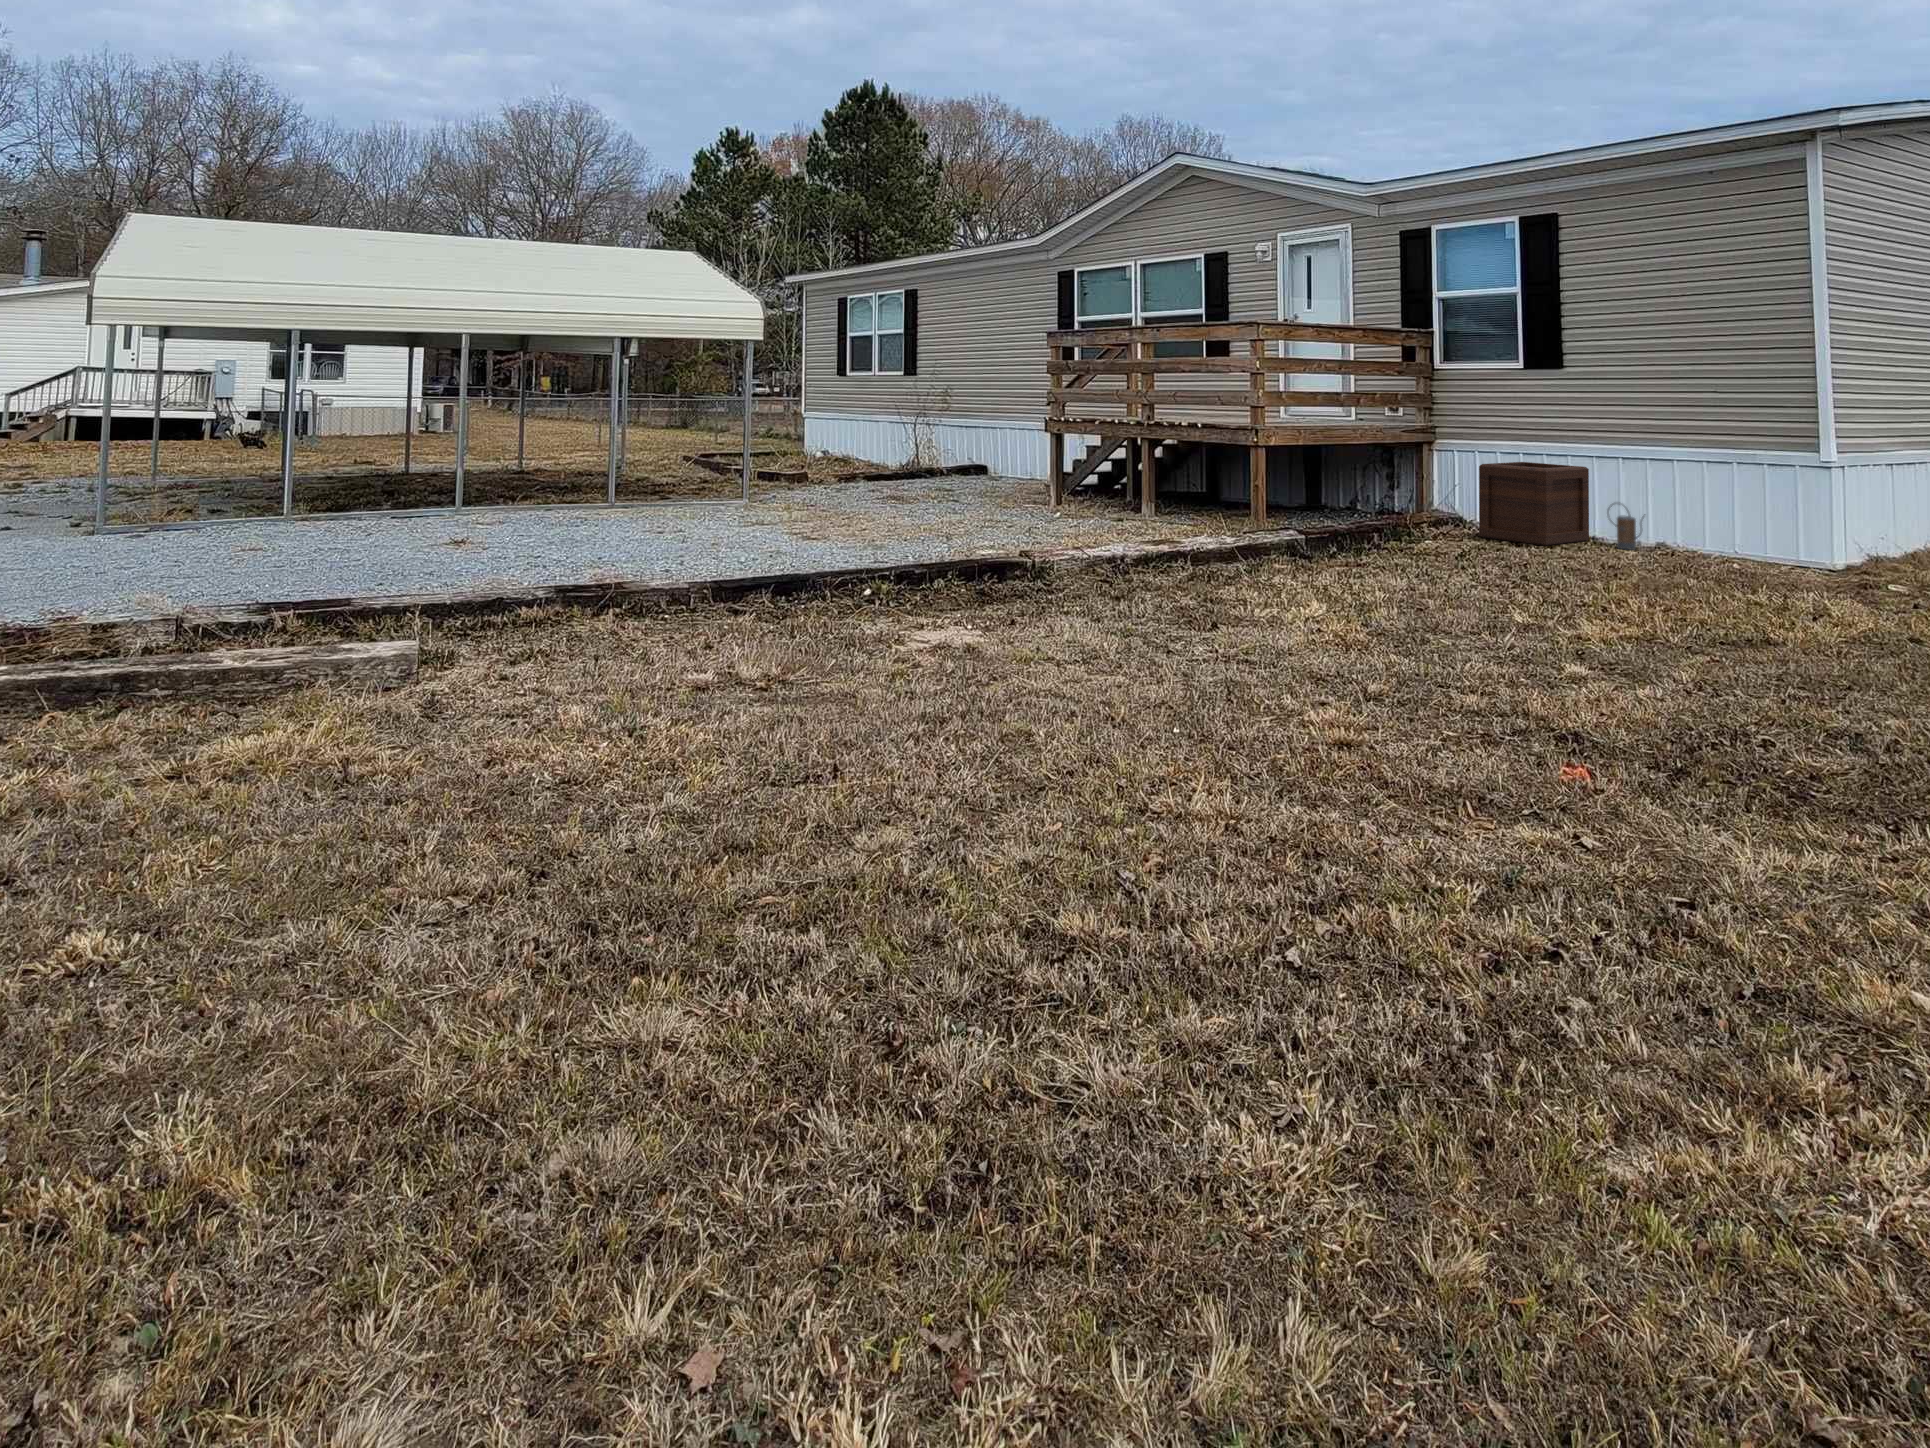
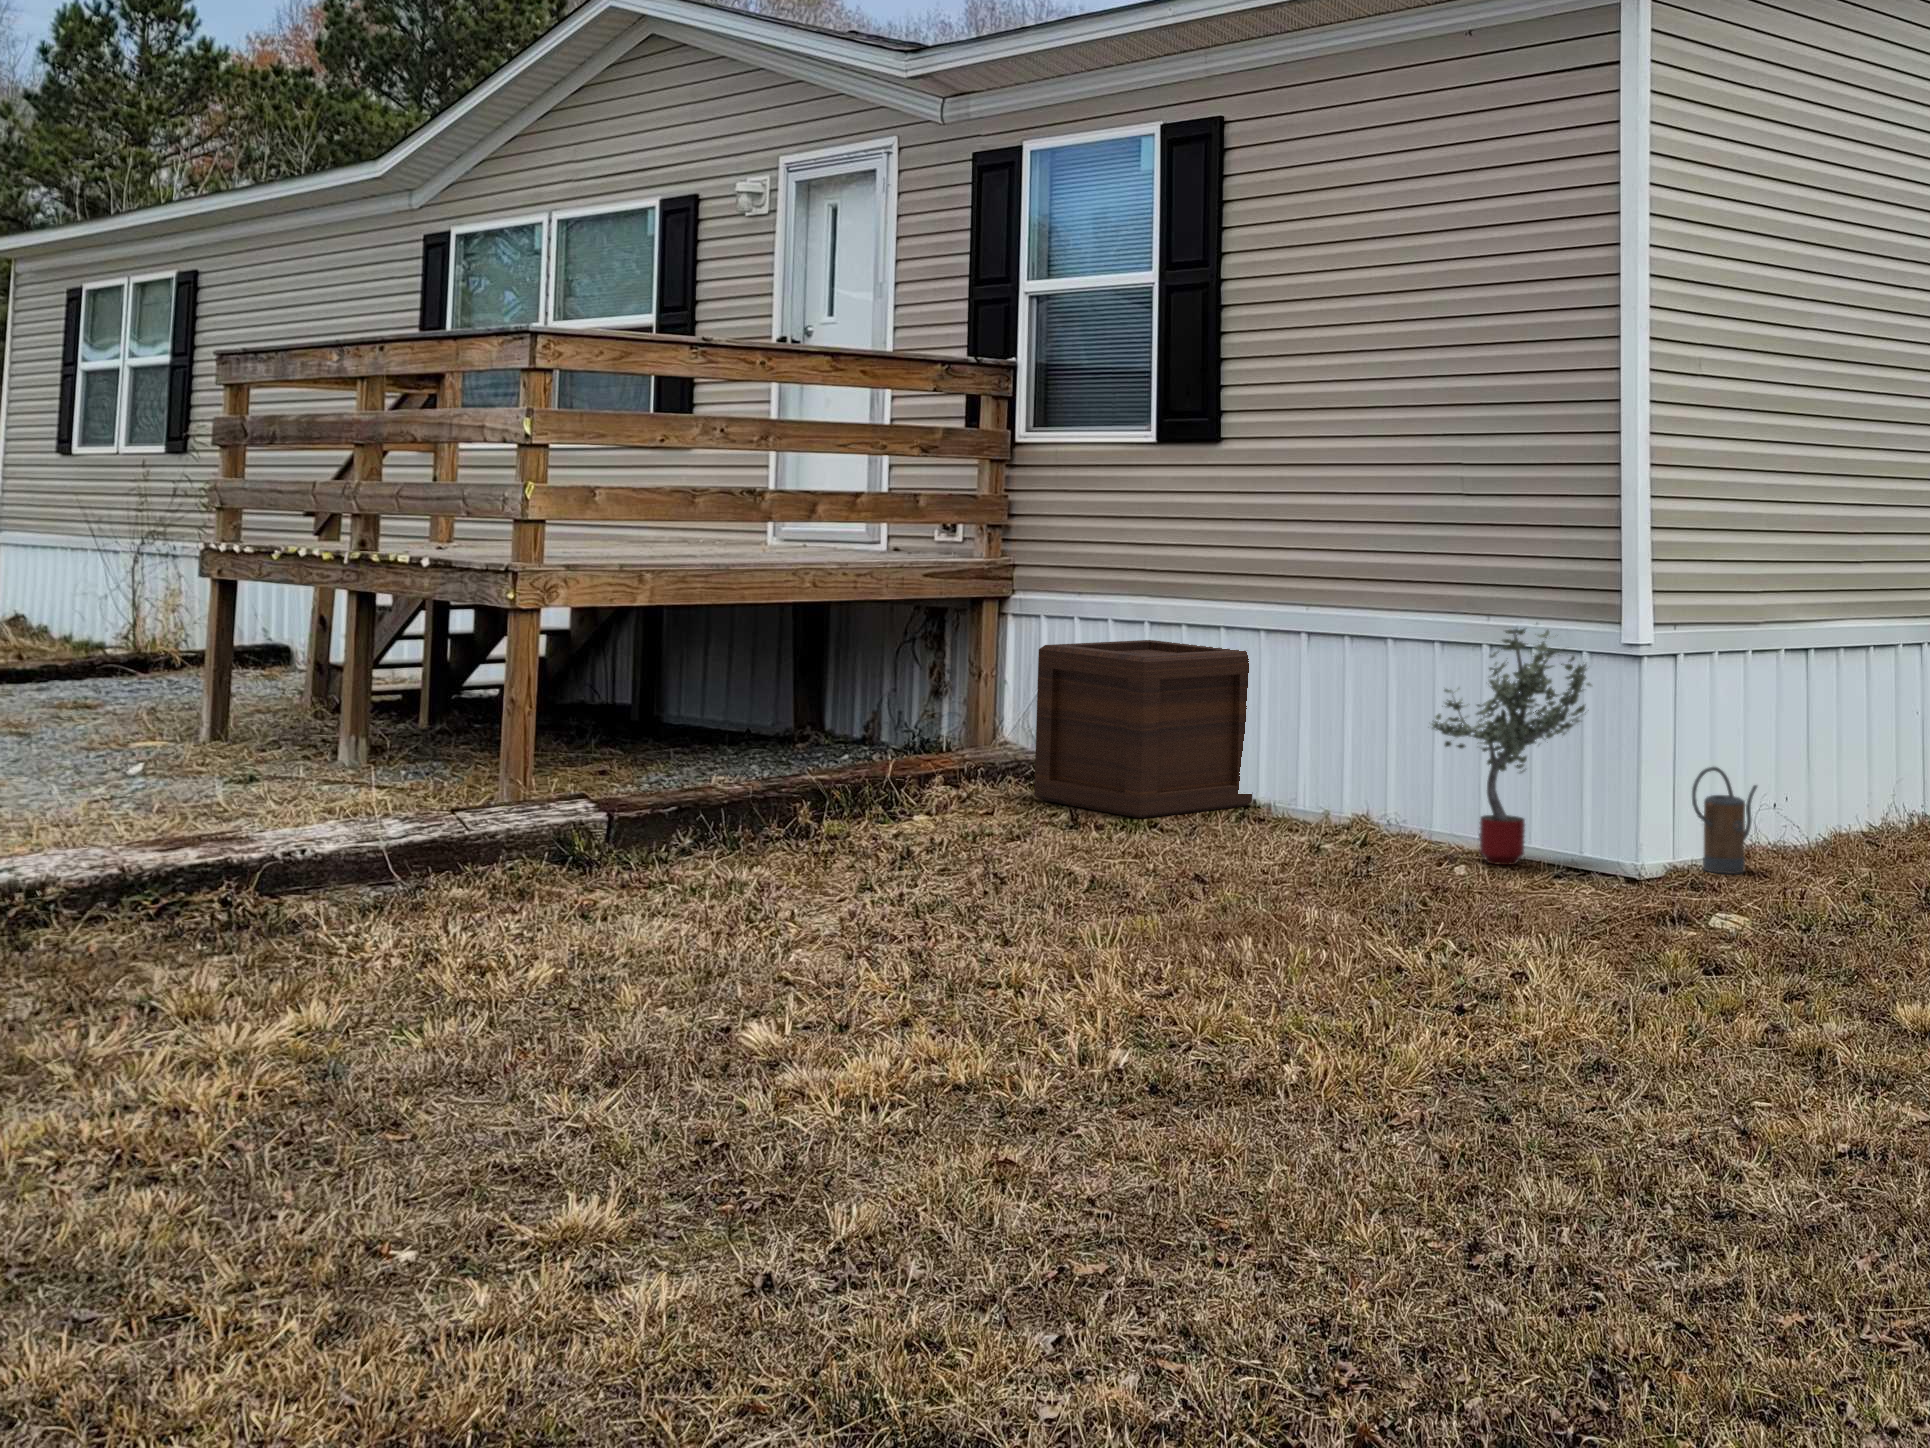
potted tree: none [1712,454,1812,568] -> present [1432,628,1592,865]
watering can: present [1607,503,1645,550] -> present [1692,767,1757,874]

